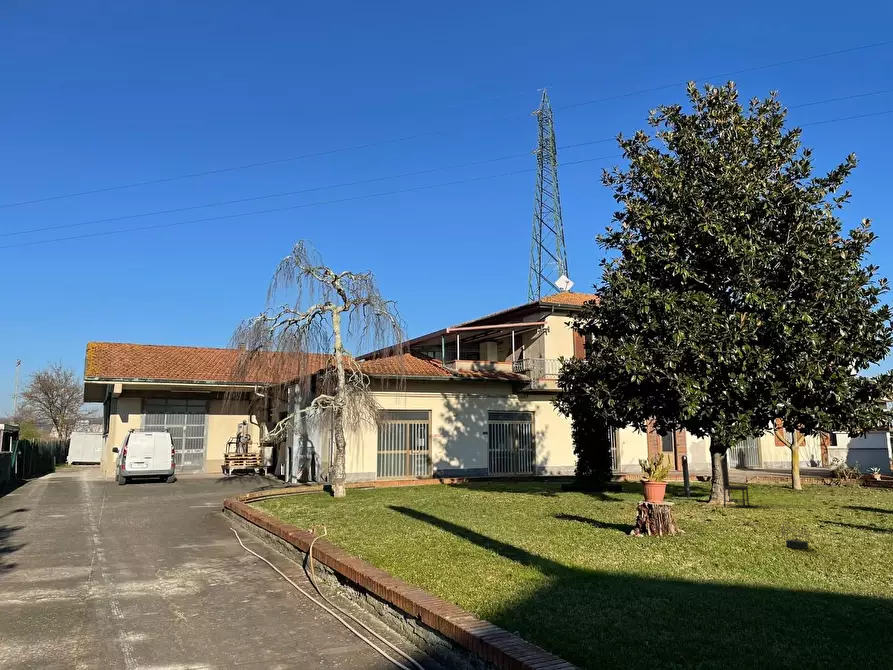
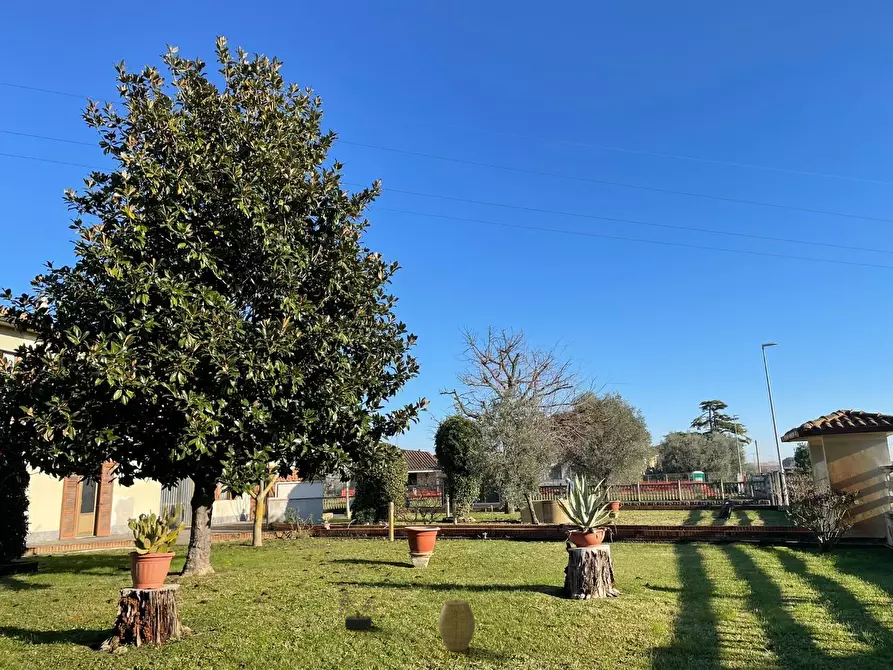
chair: present [721,458,749,508] -> none [205,512,236,578]
woven basket: none [835,533,867,569] -> present [438,600,475,651]

